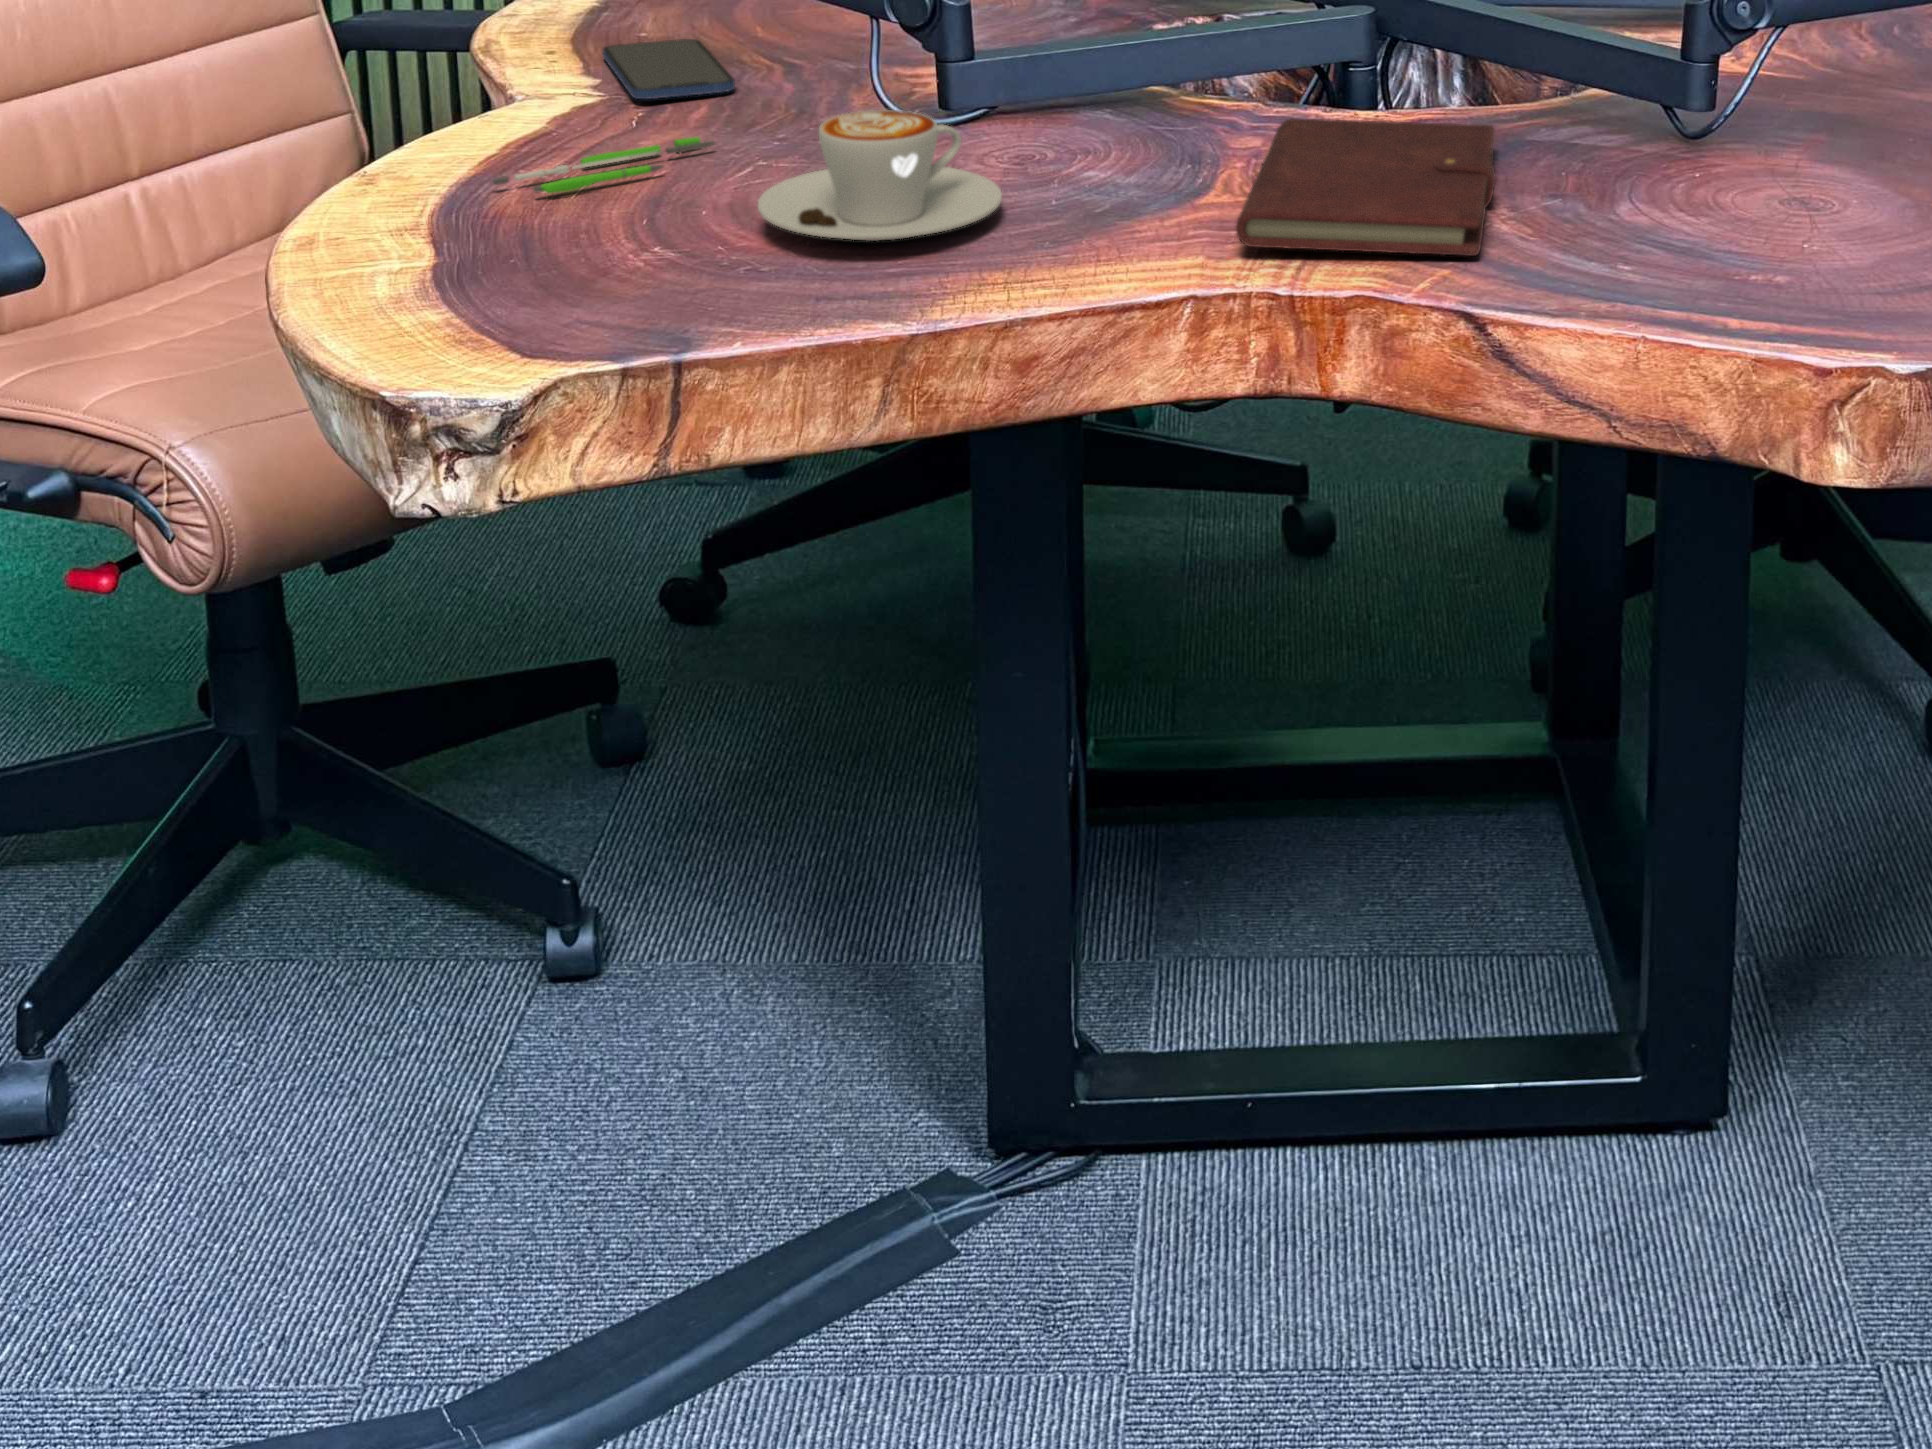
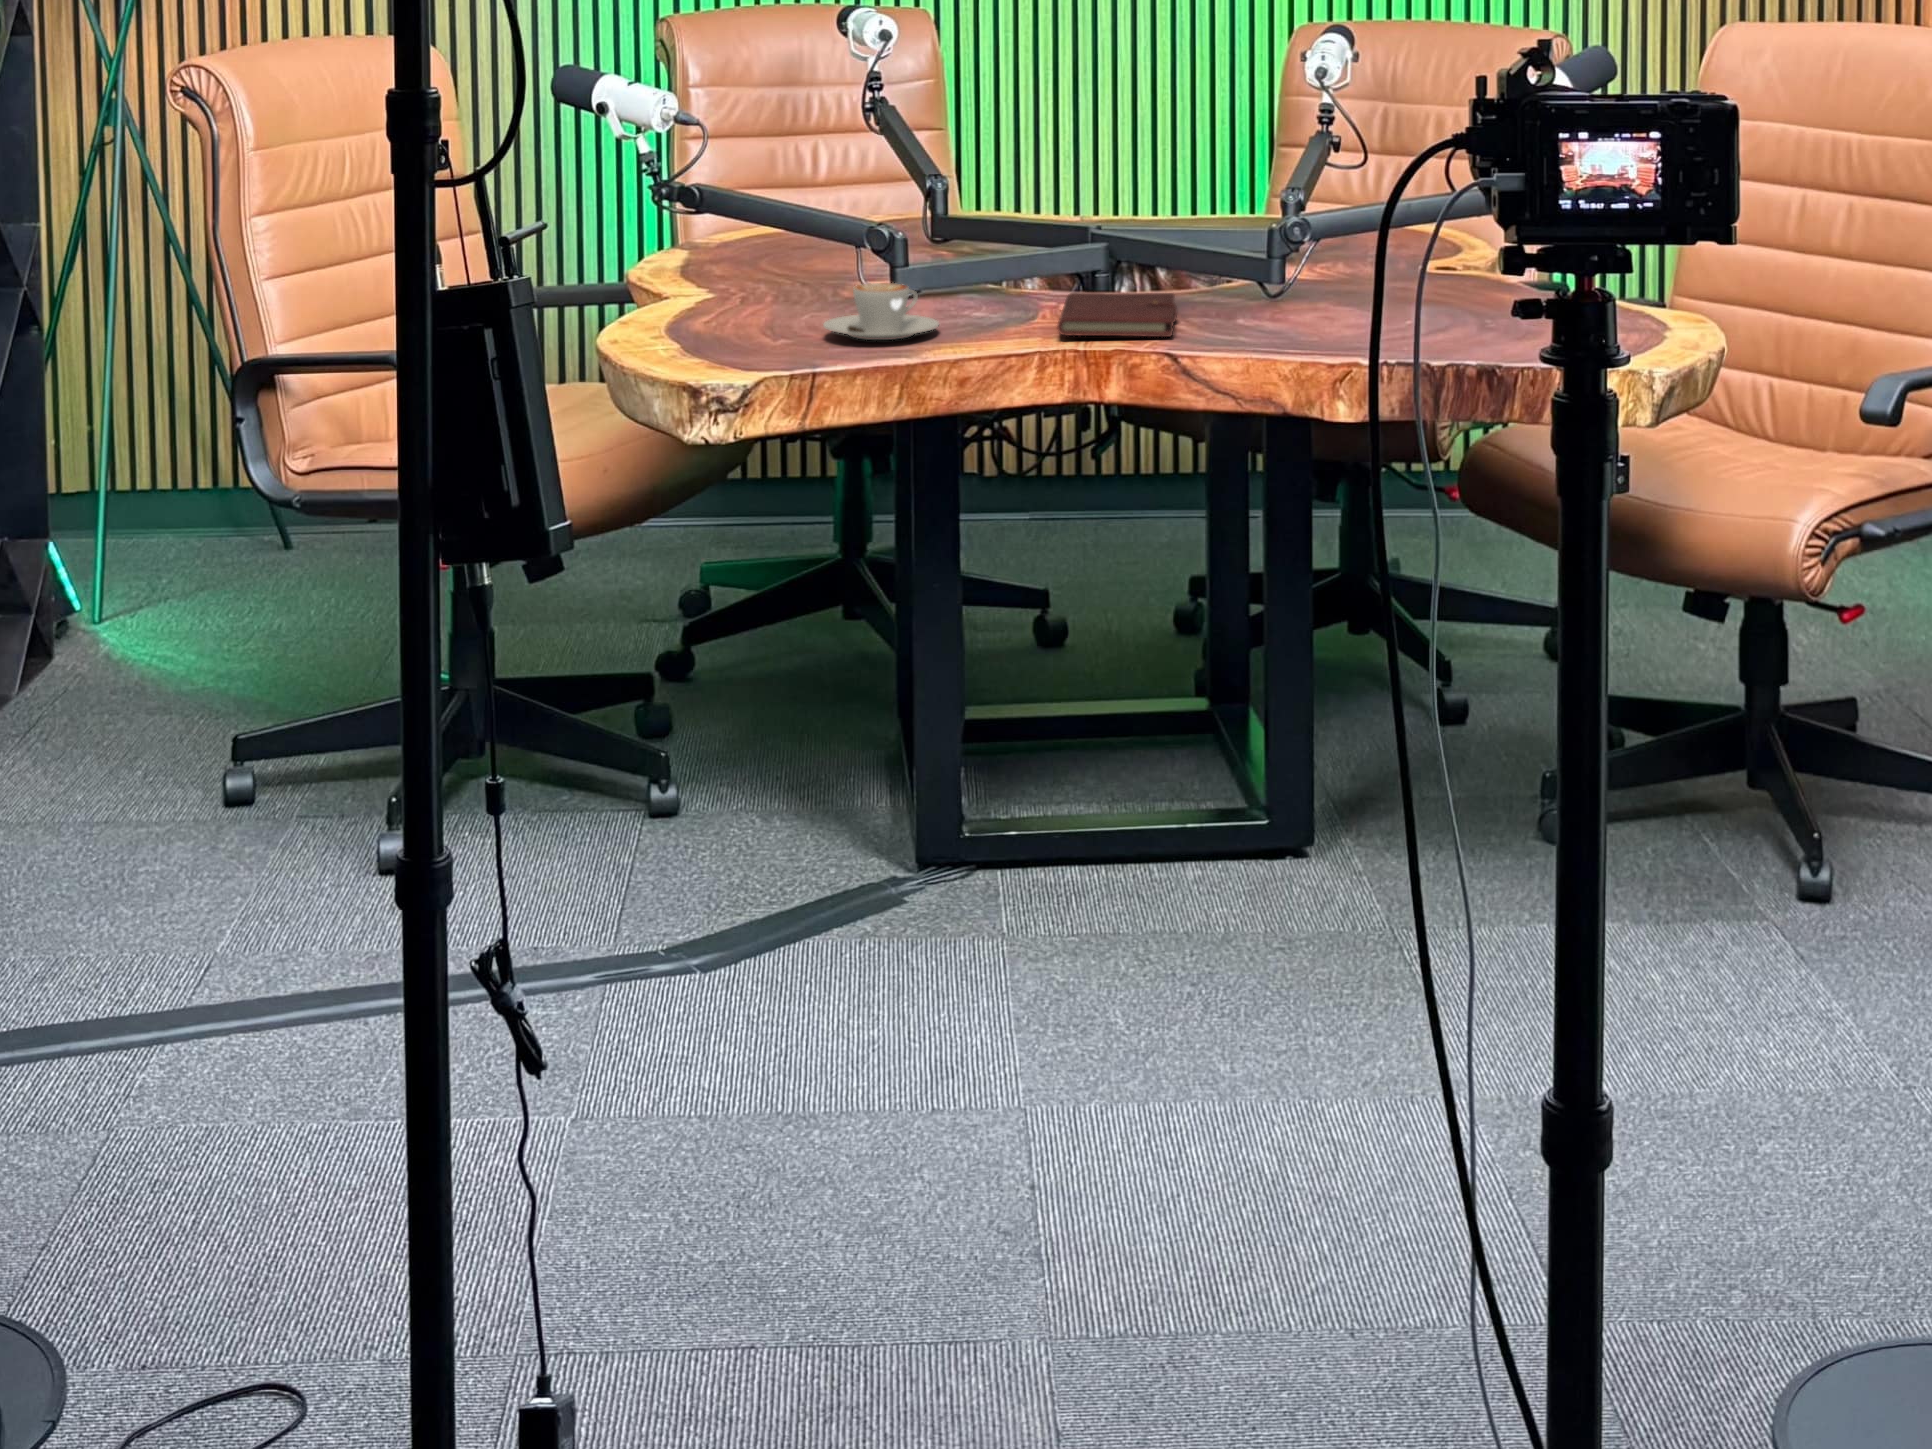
smartphone: present [603,39,735,99] -> none [695,278,775,300]
pen: present [492,137,715,193] -> none [681,310,783,330]

